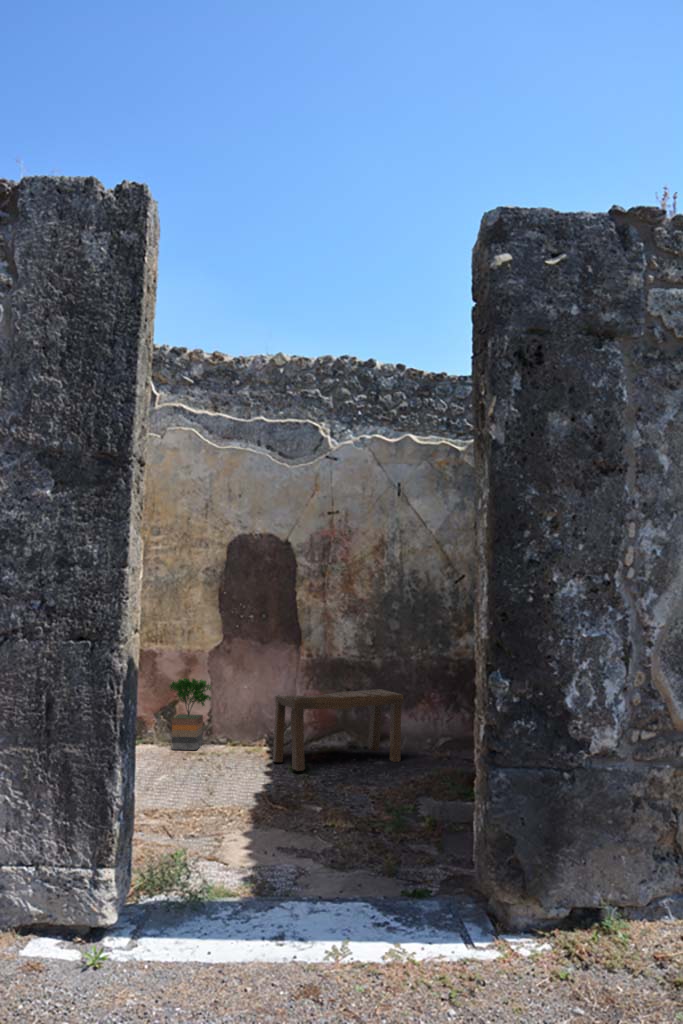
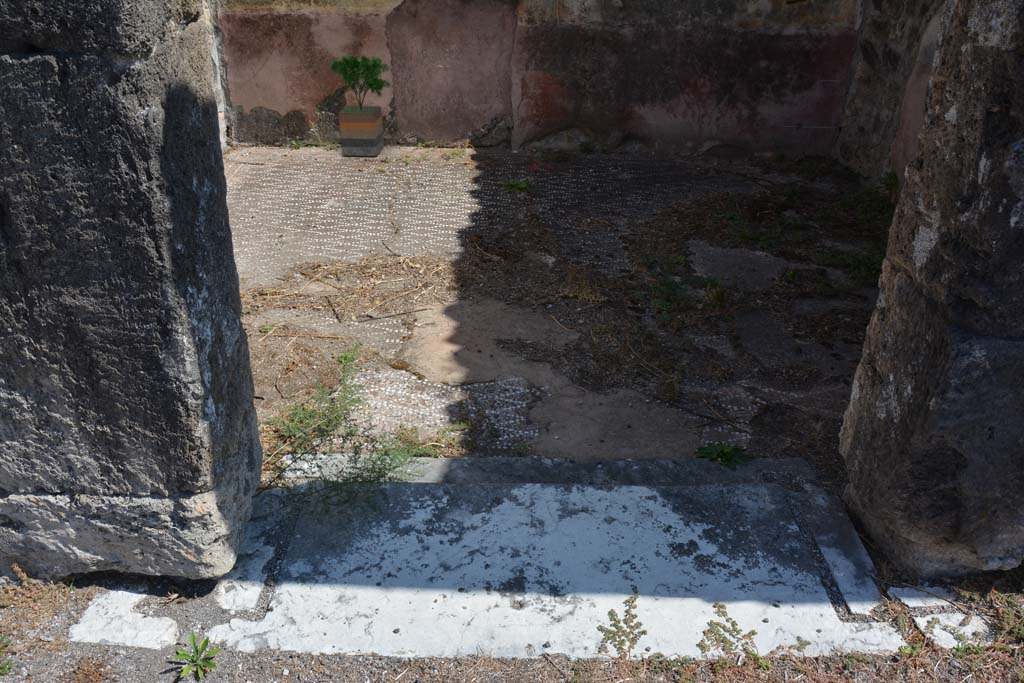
bench: present [273,689,403,771] -> none [481,68,667,192]

